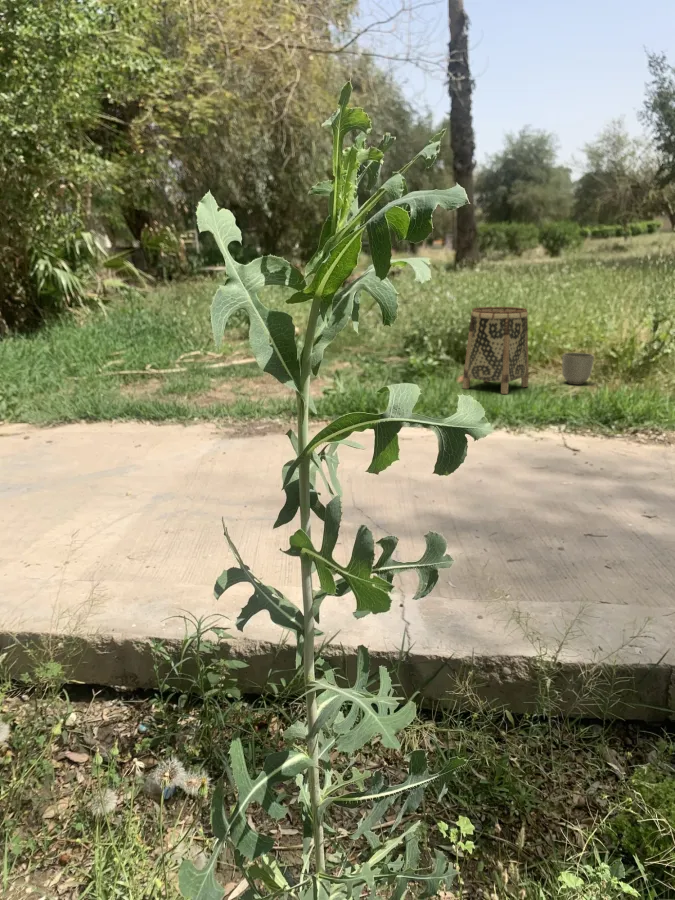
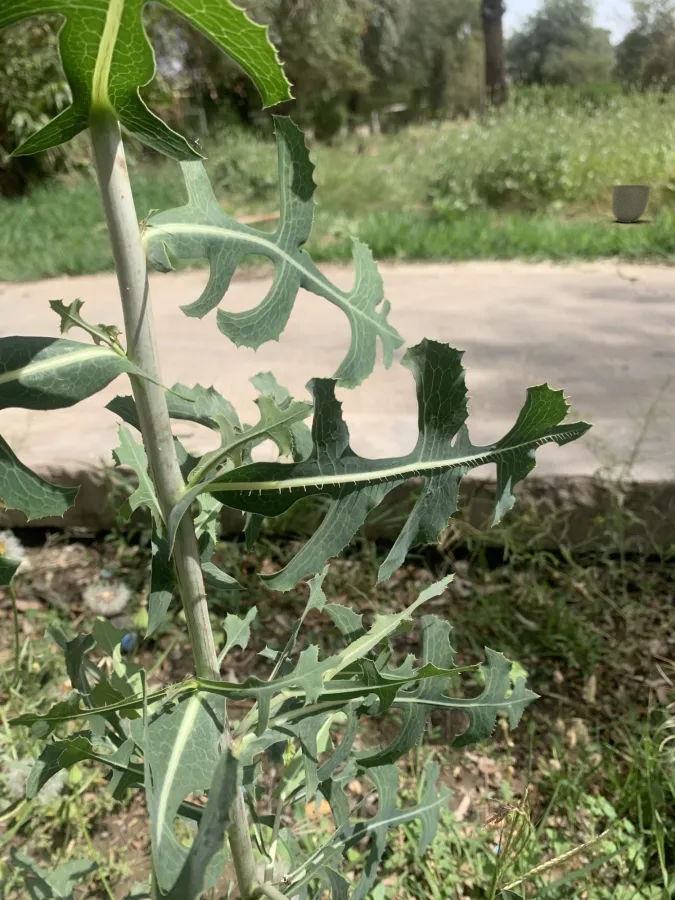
basket: present [463,307,529,394] -> none [495,127,575,231]

